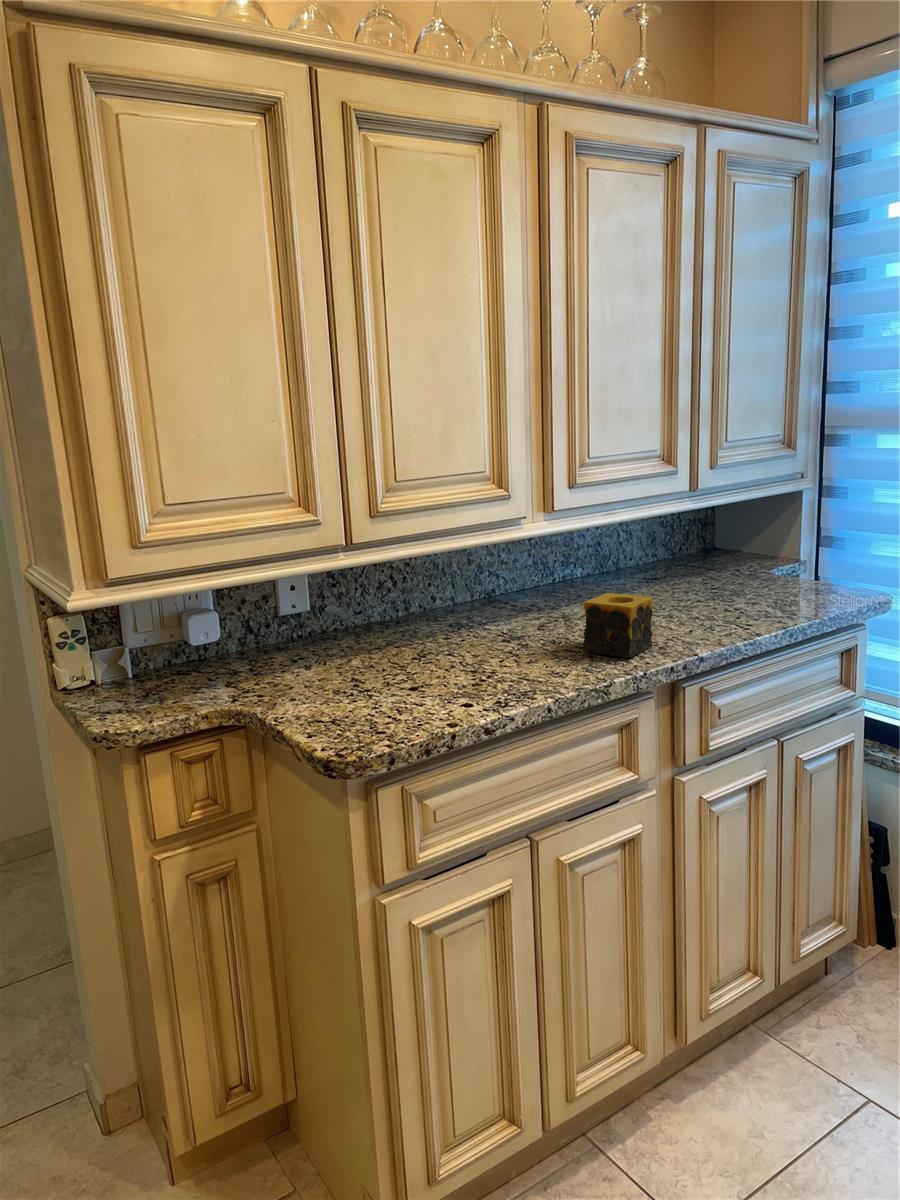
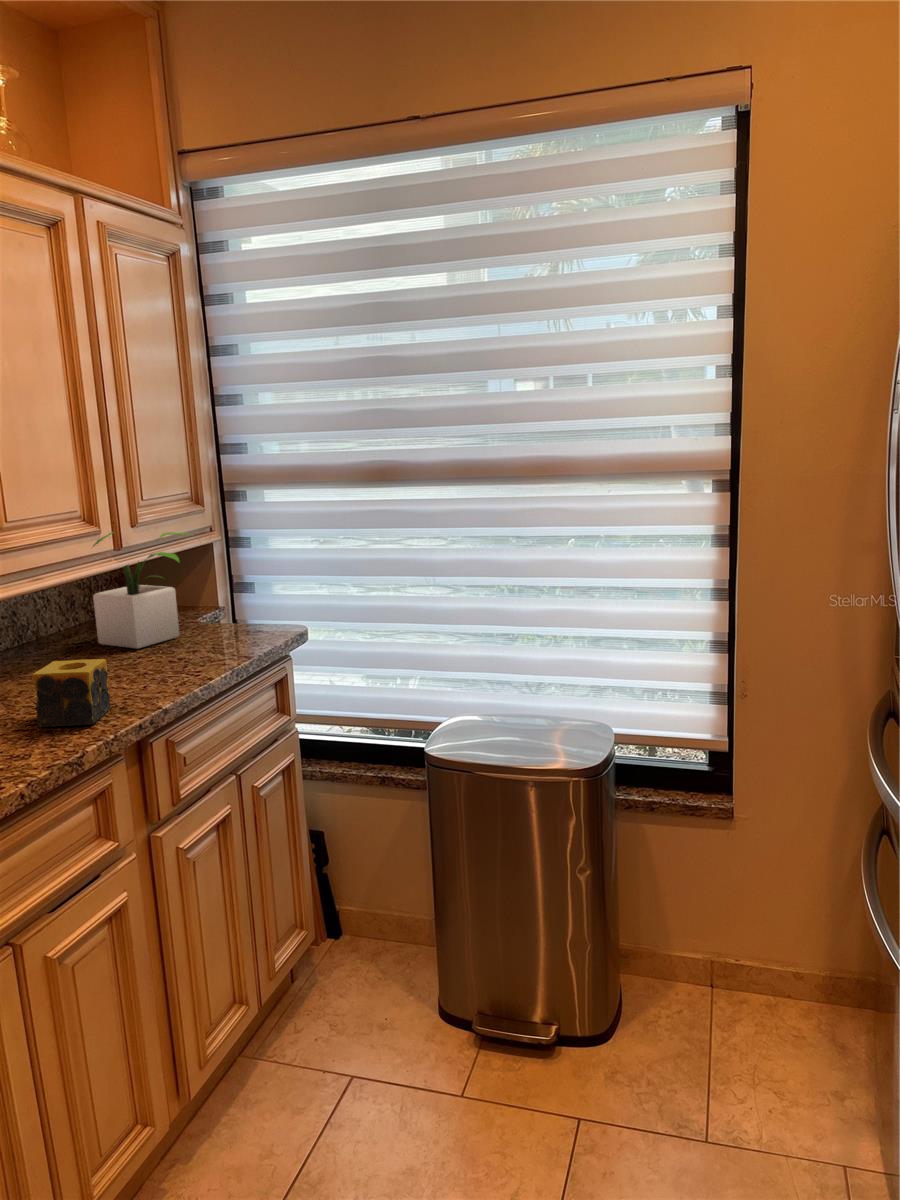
potted plant: none [650,473,784,593] -> present [93,532,189,649]

